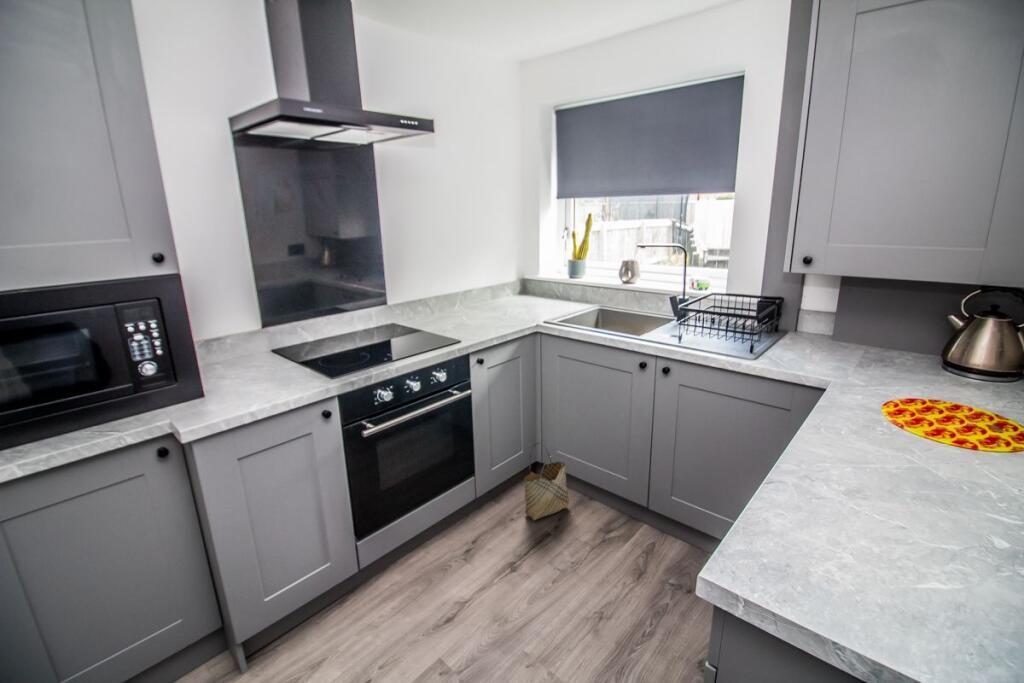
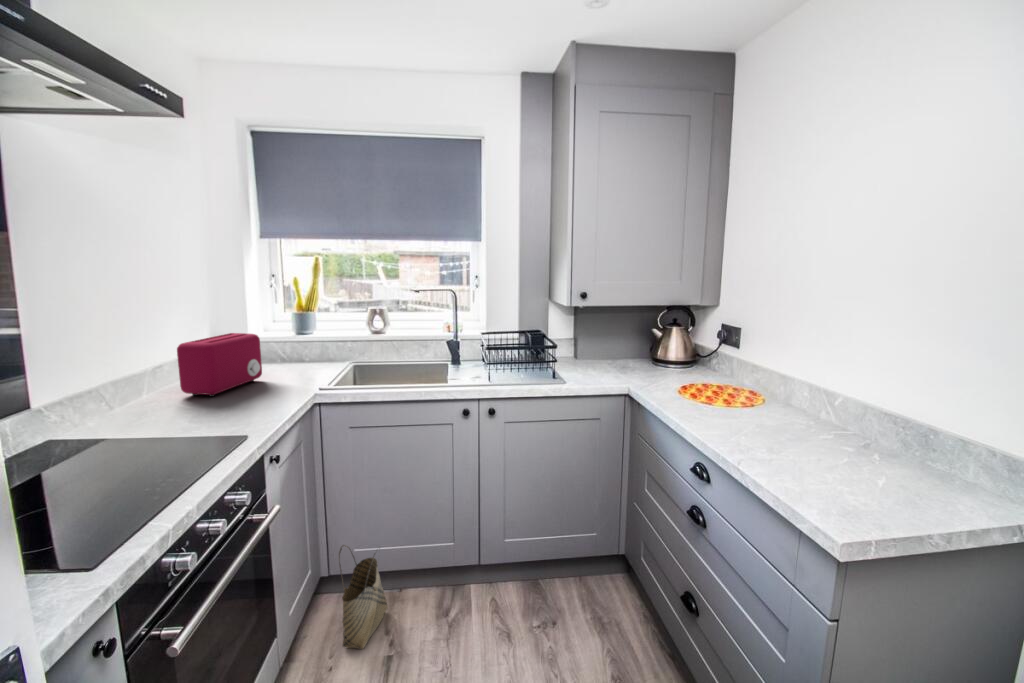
toaster: none [469,273,525,316] -> present [177,333,262,397]

